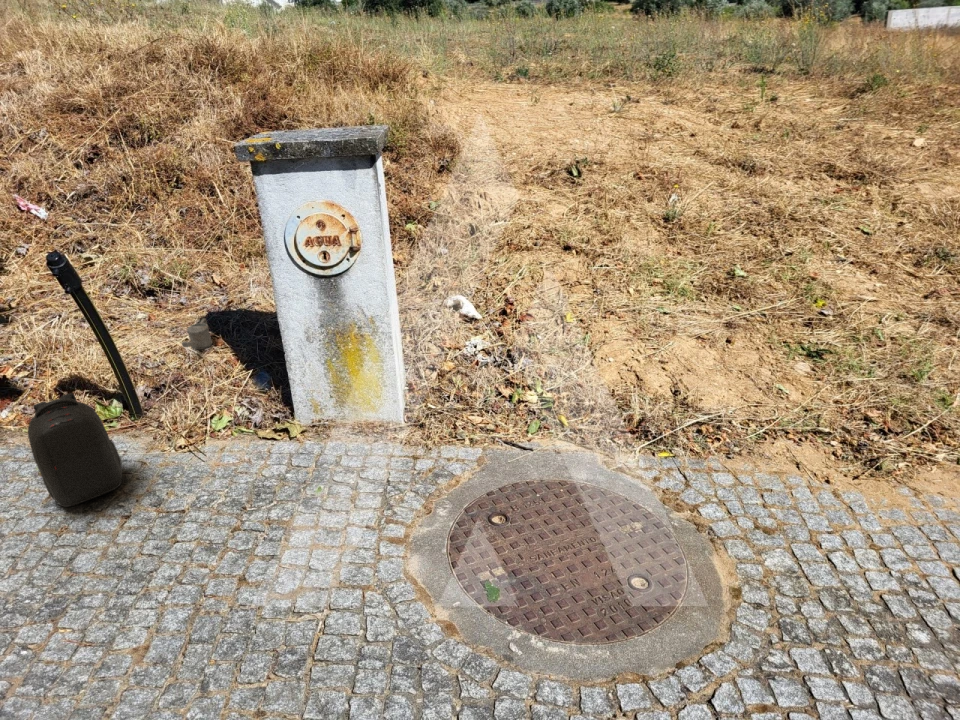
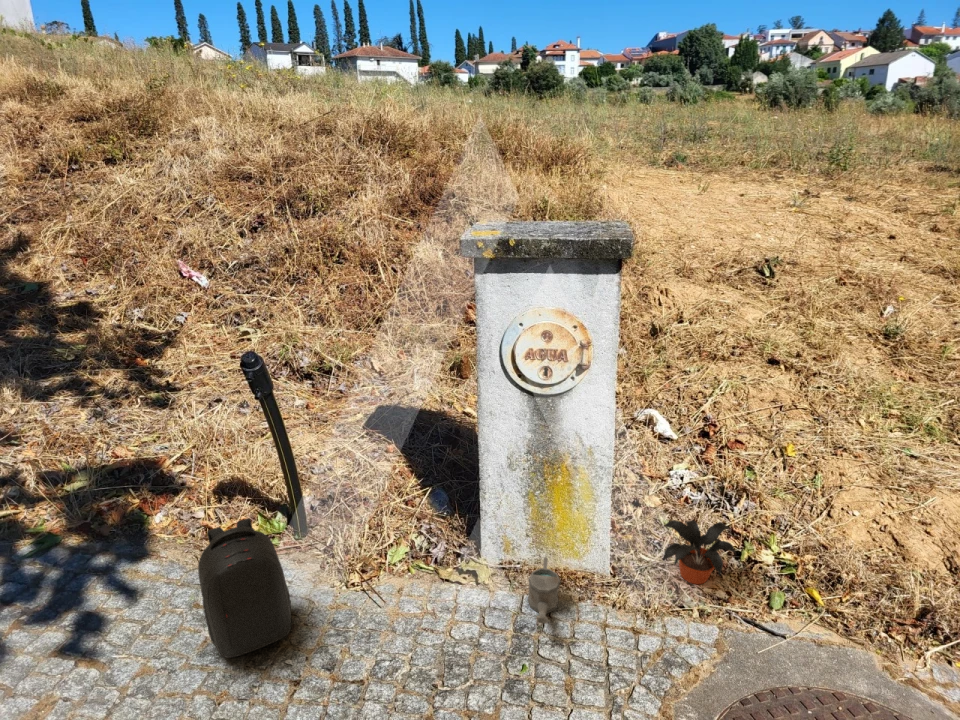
watering can: present [182,319,212,350] -> present [528,558,560,623]
potted plant: none [439,367,496,417] -> present [663,520,736,584]

